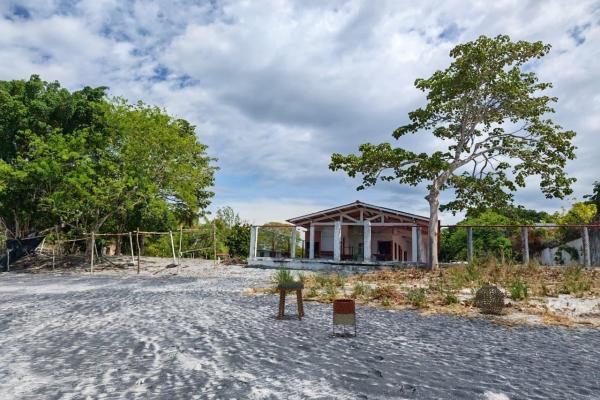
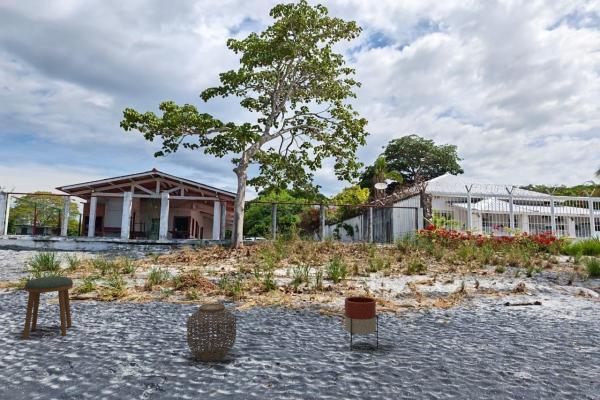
woven basket: present [476,285,504,314] -> present [187,303,236,361]
planter: present [333,299,356,336] -> present [344,297,378,351]

